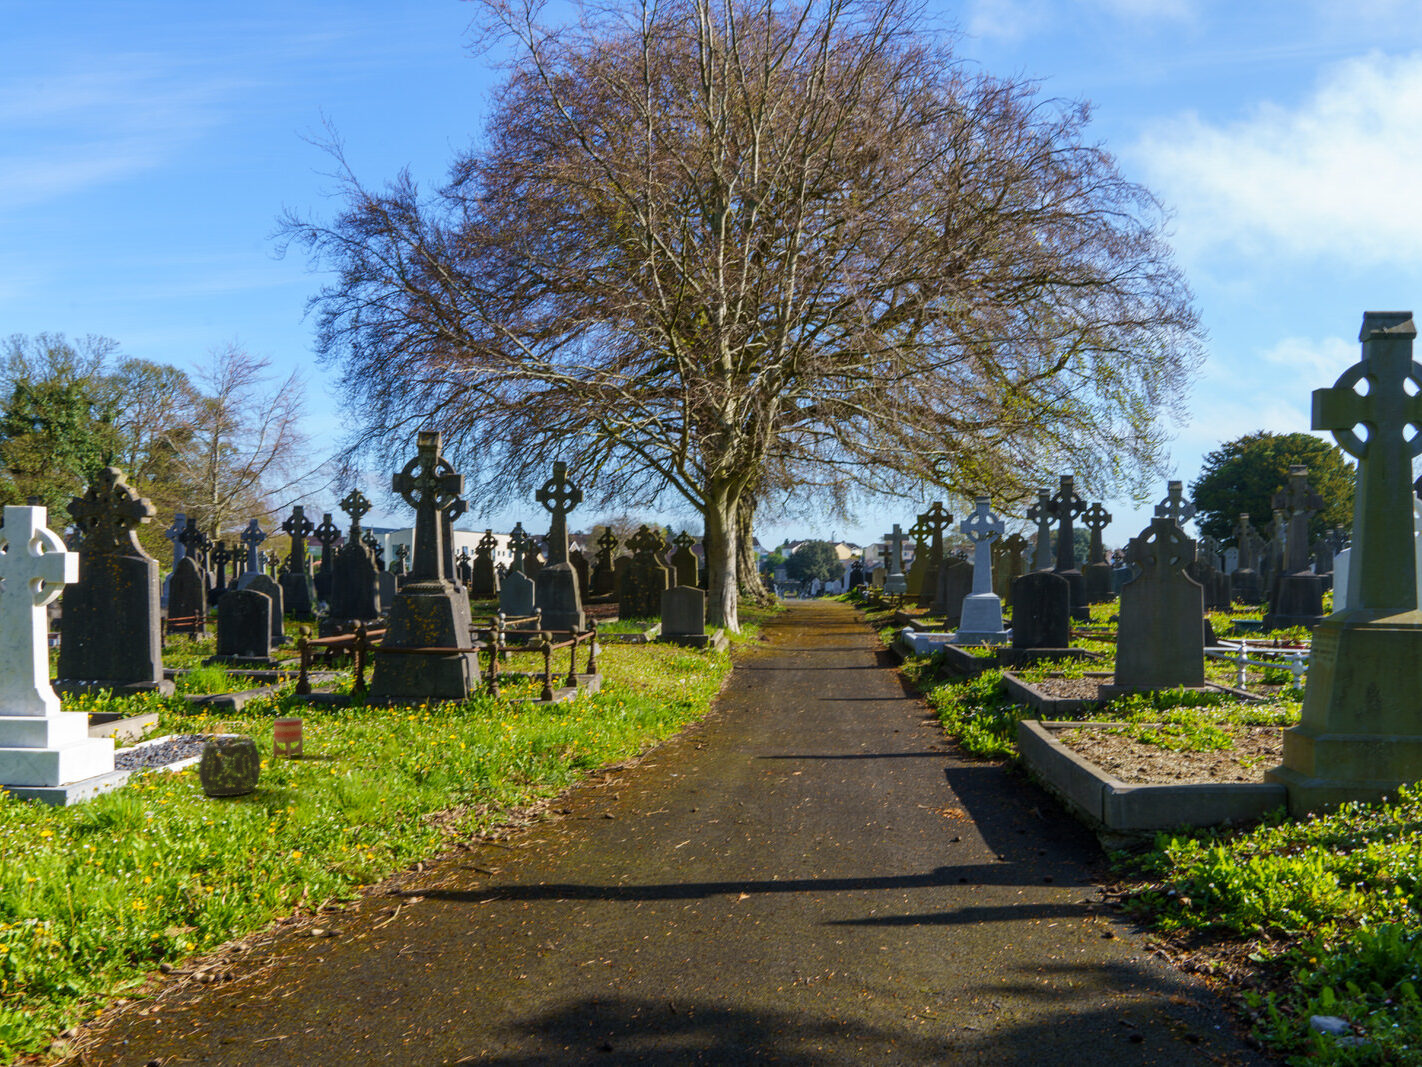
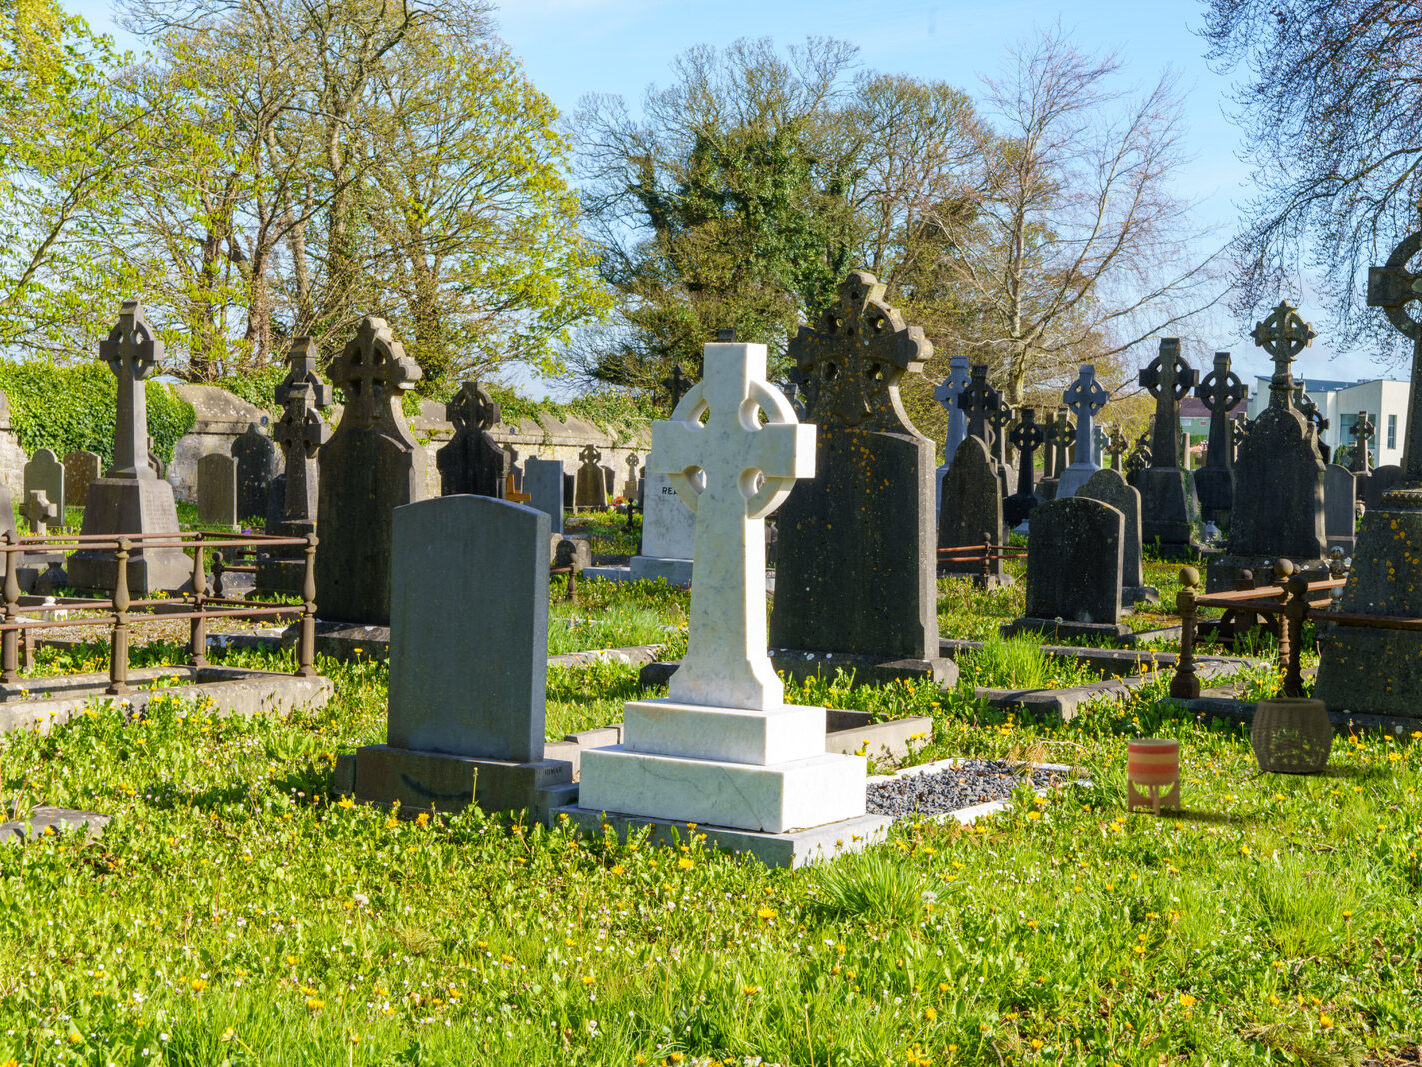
woven basket: present [199,739,260,796] -> present [1251,698,1333,773]

